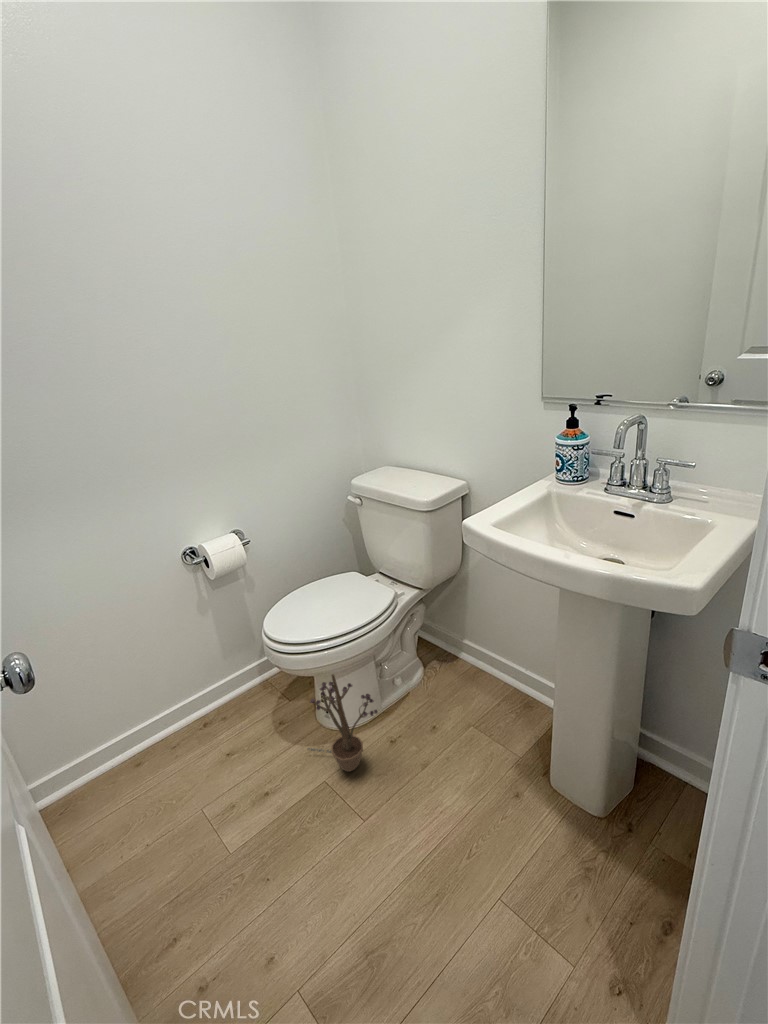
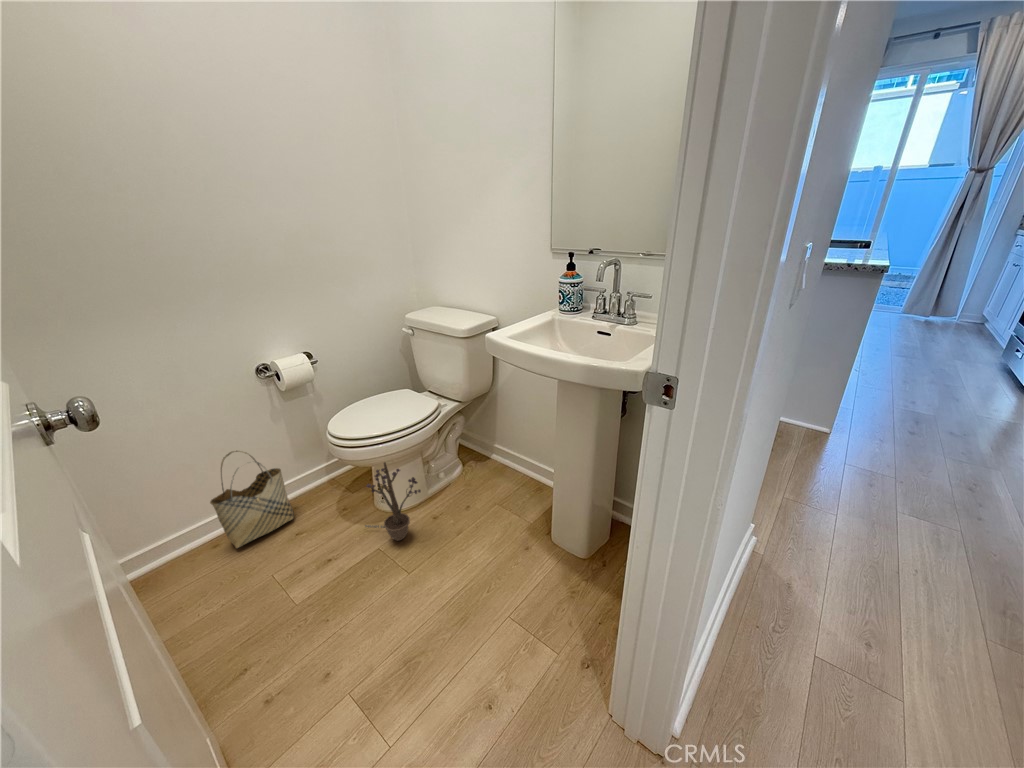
woven basket: none [132,651,223,771] -> present [210,451,294,548]

